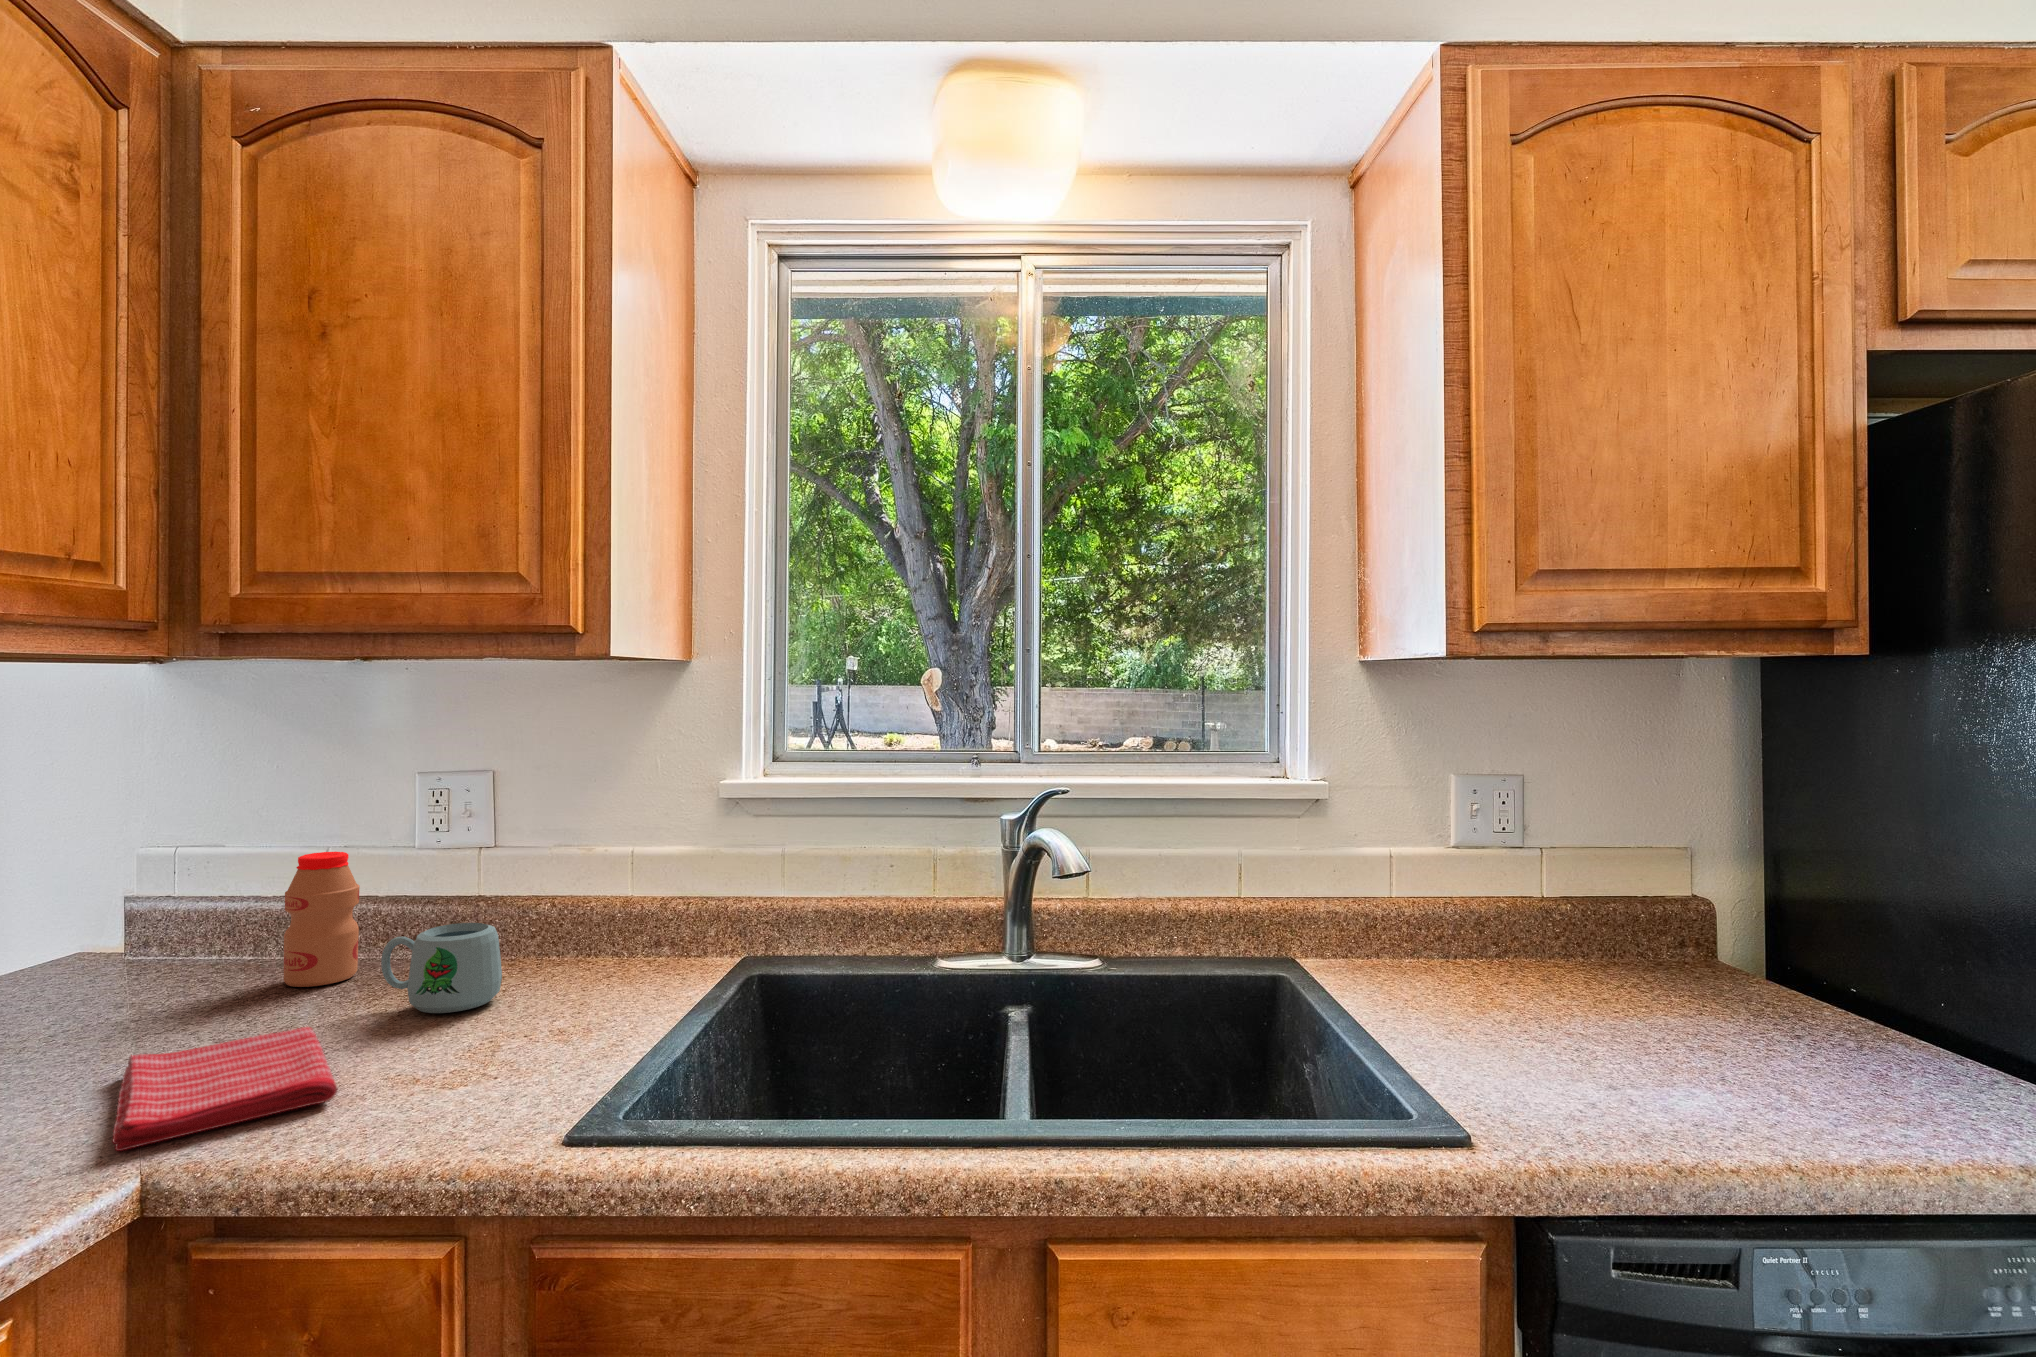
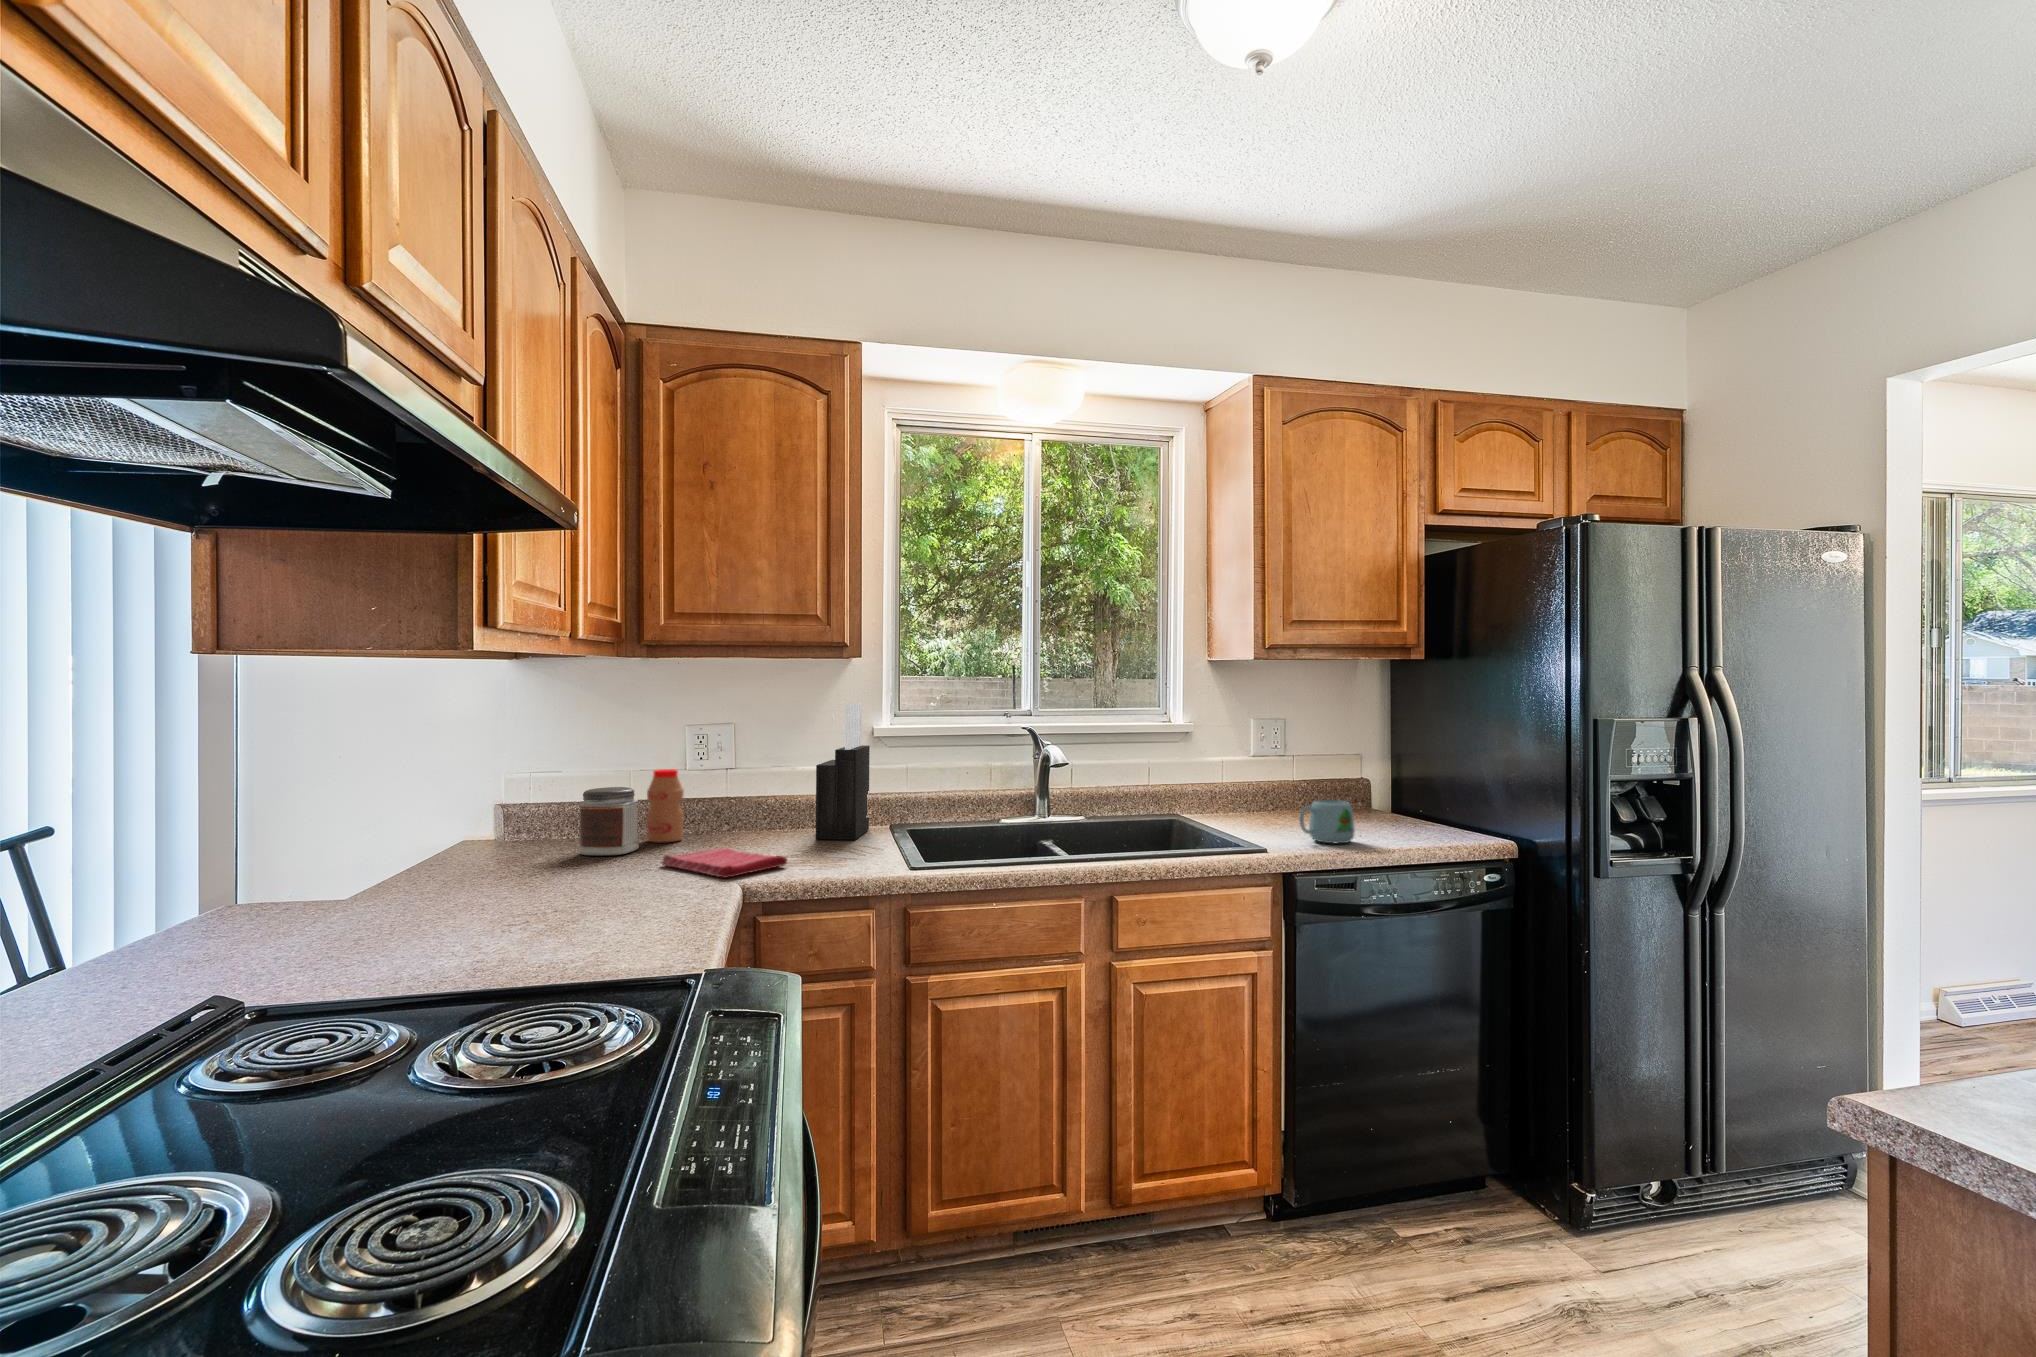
knife block: none [560,738,701,1001] -> present [816,703,870,840]
jar: none [86,890,224,1027] -> present [579,787,639,855]
mug: present [381,923,502,1013] -> present [1299,800,1355,843]

